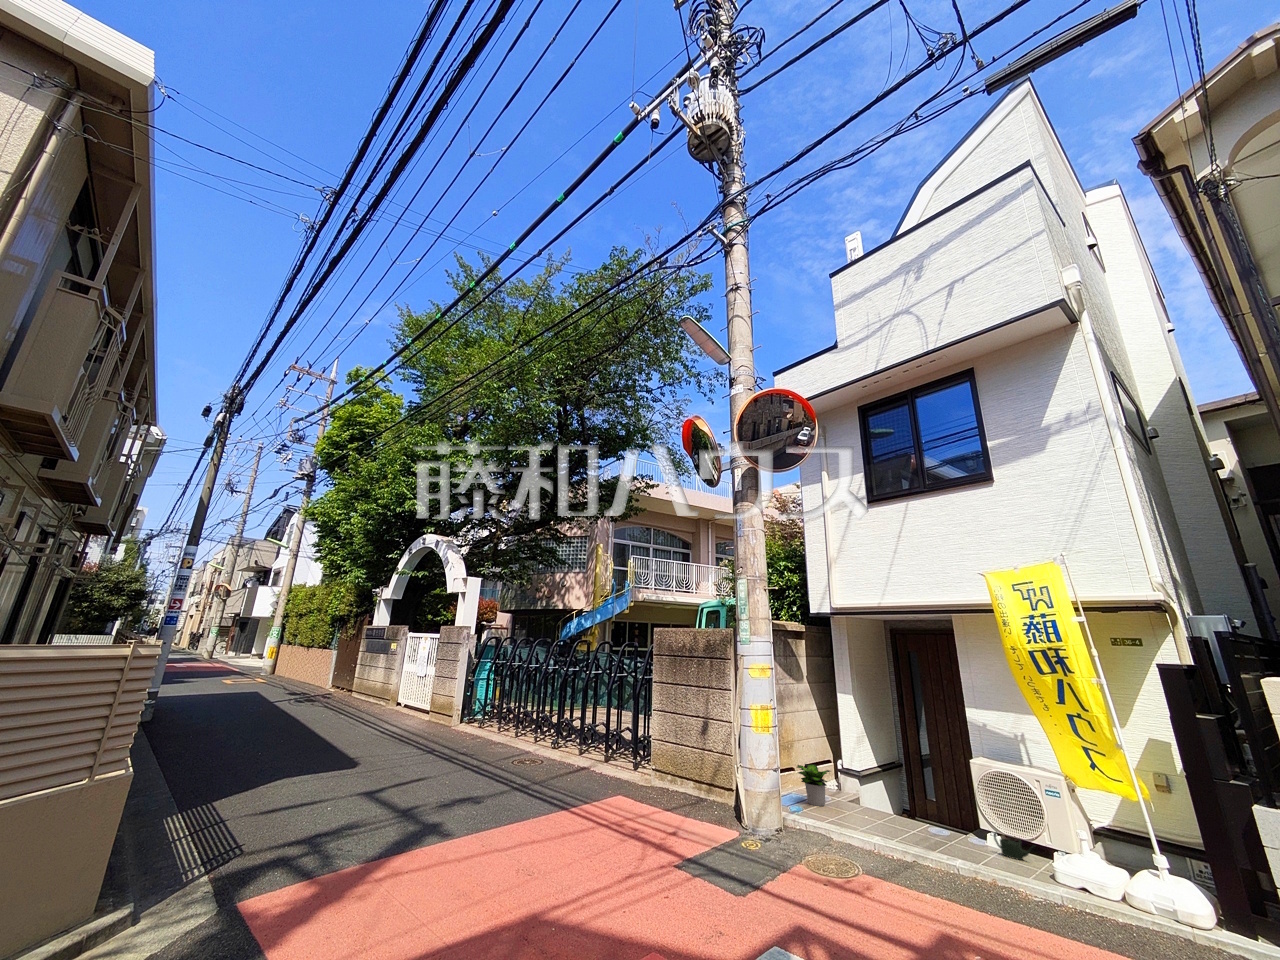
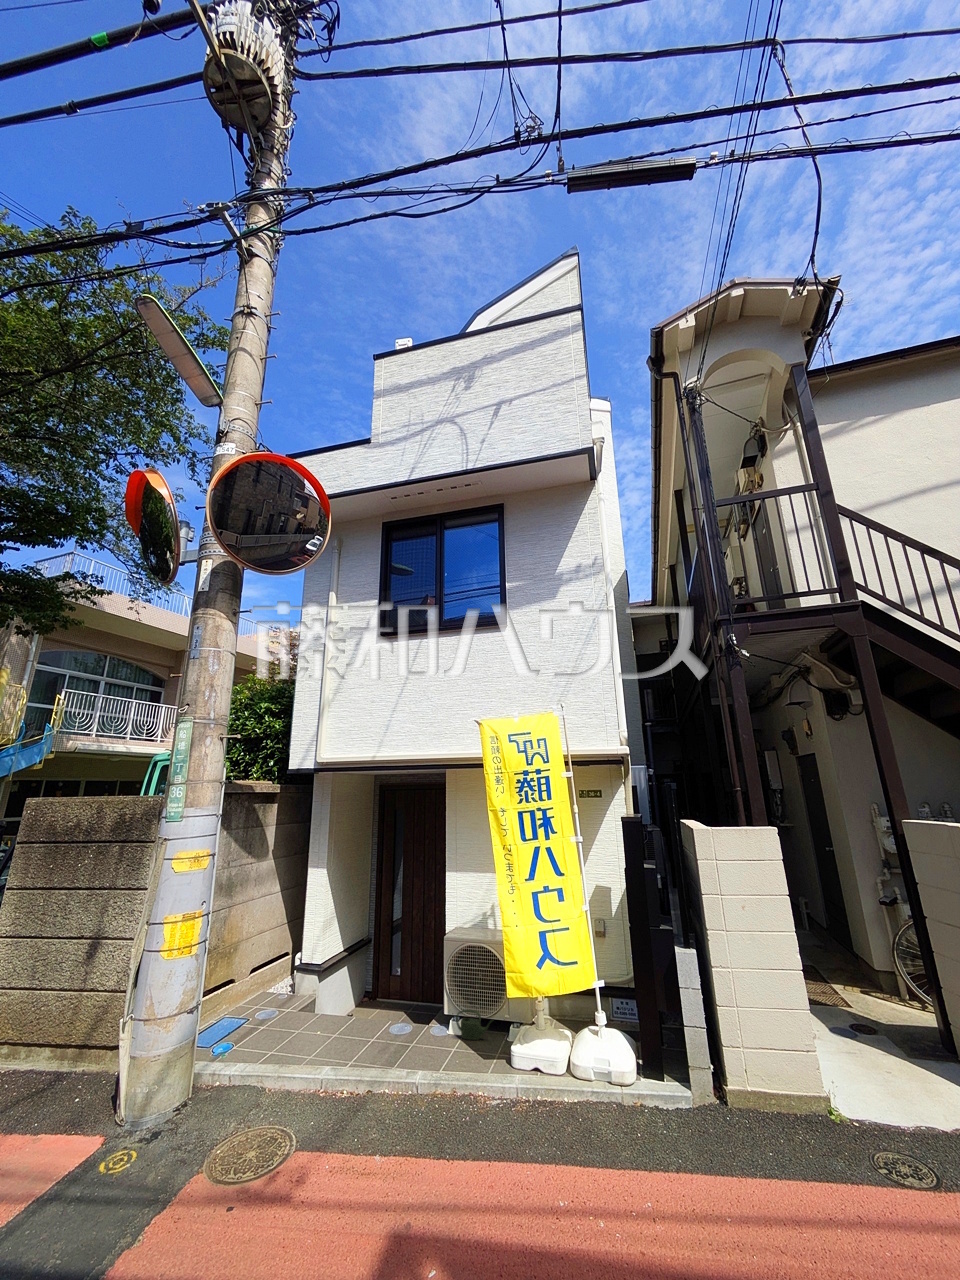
potted plant: present [797,764,830,806] -> none [229,967,286,1029]

